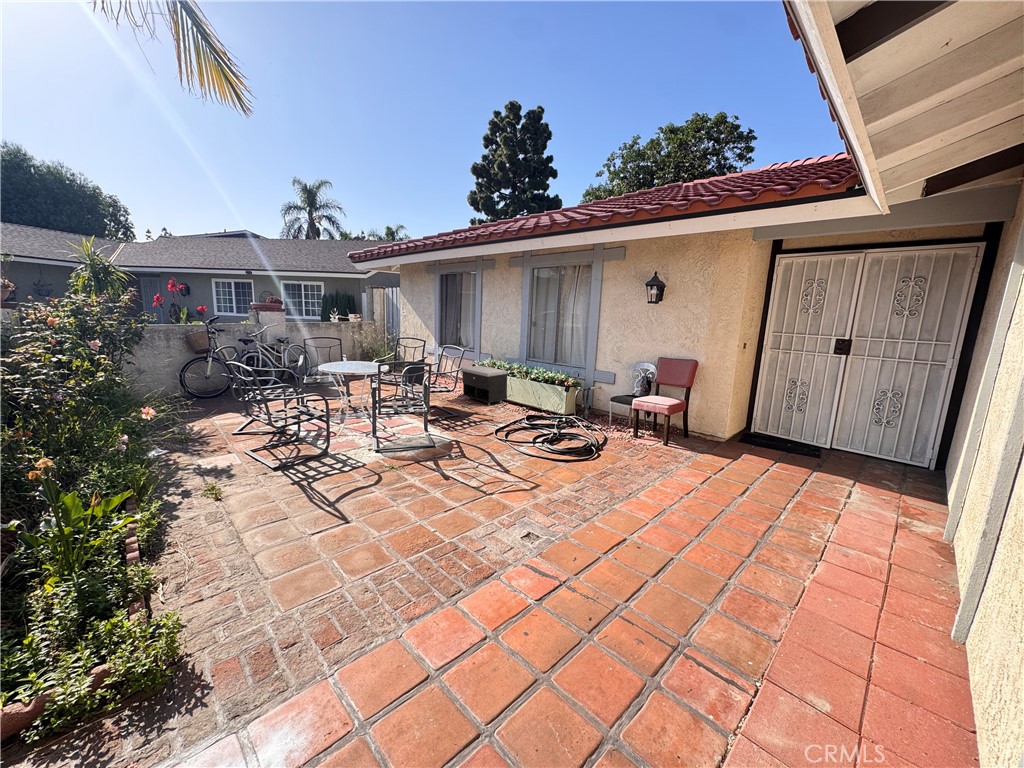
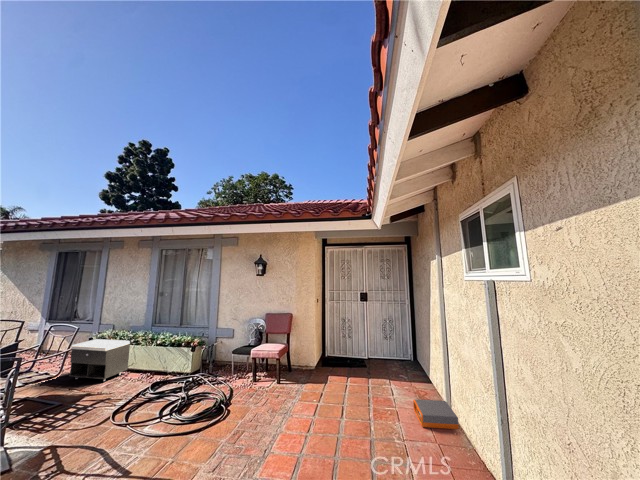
storage box: none [874,510,959,568] -> present [413,399,459,429]

